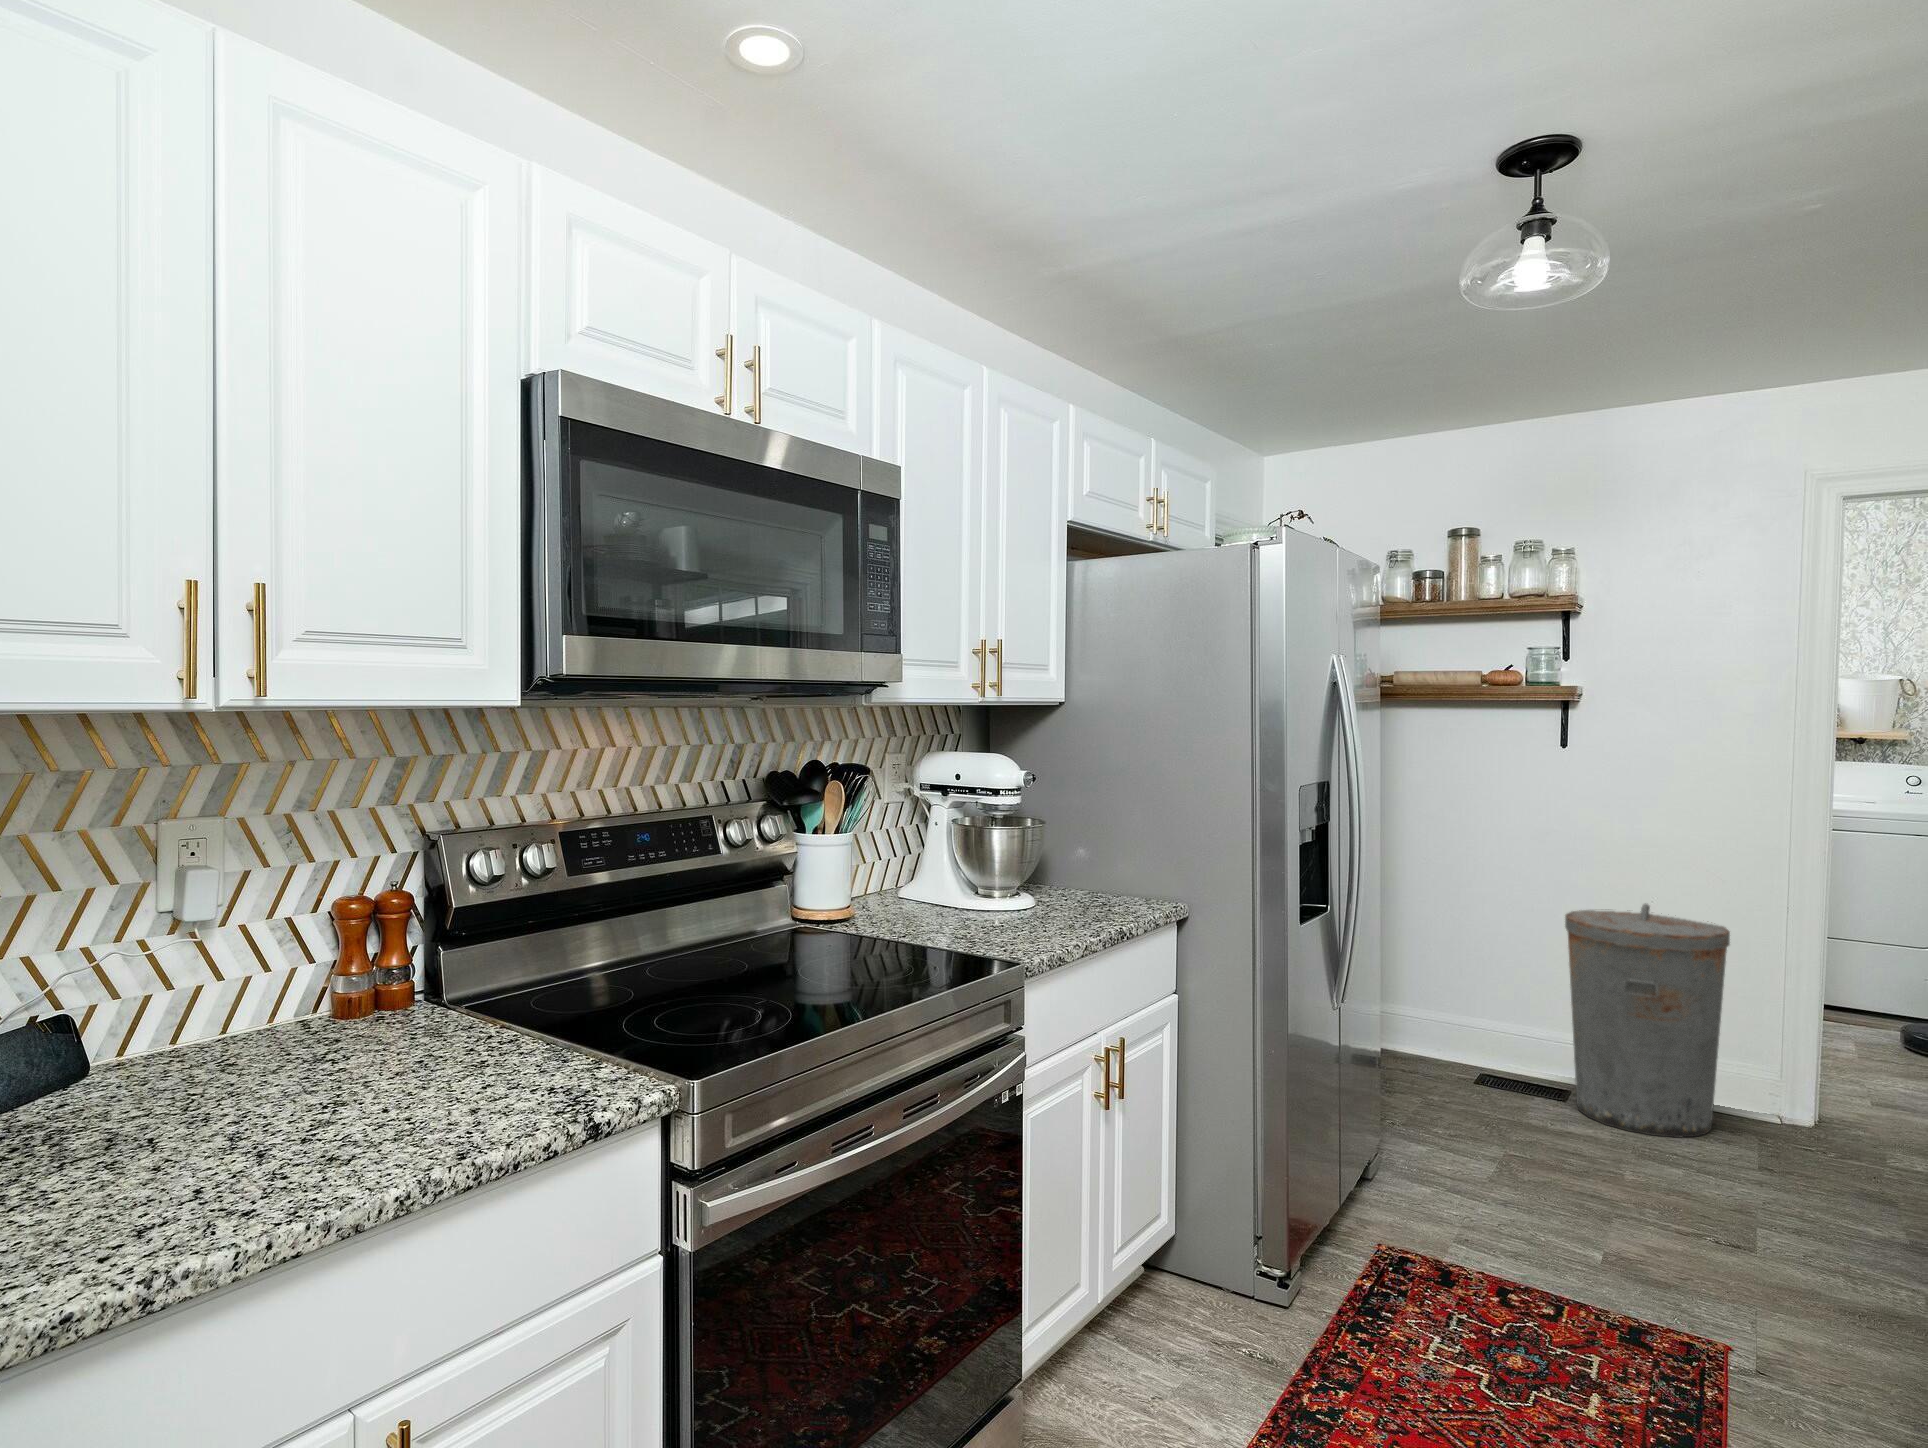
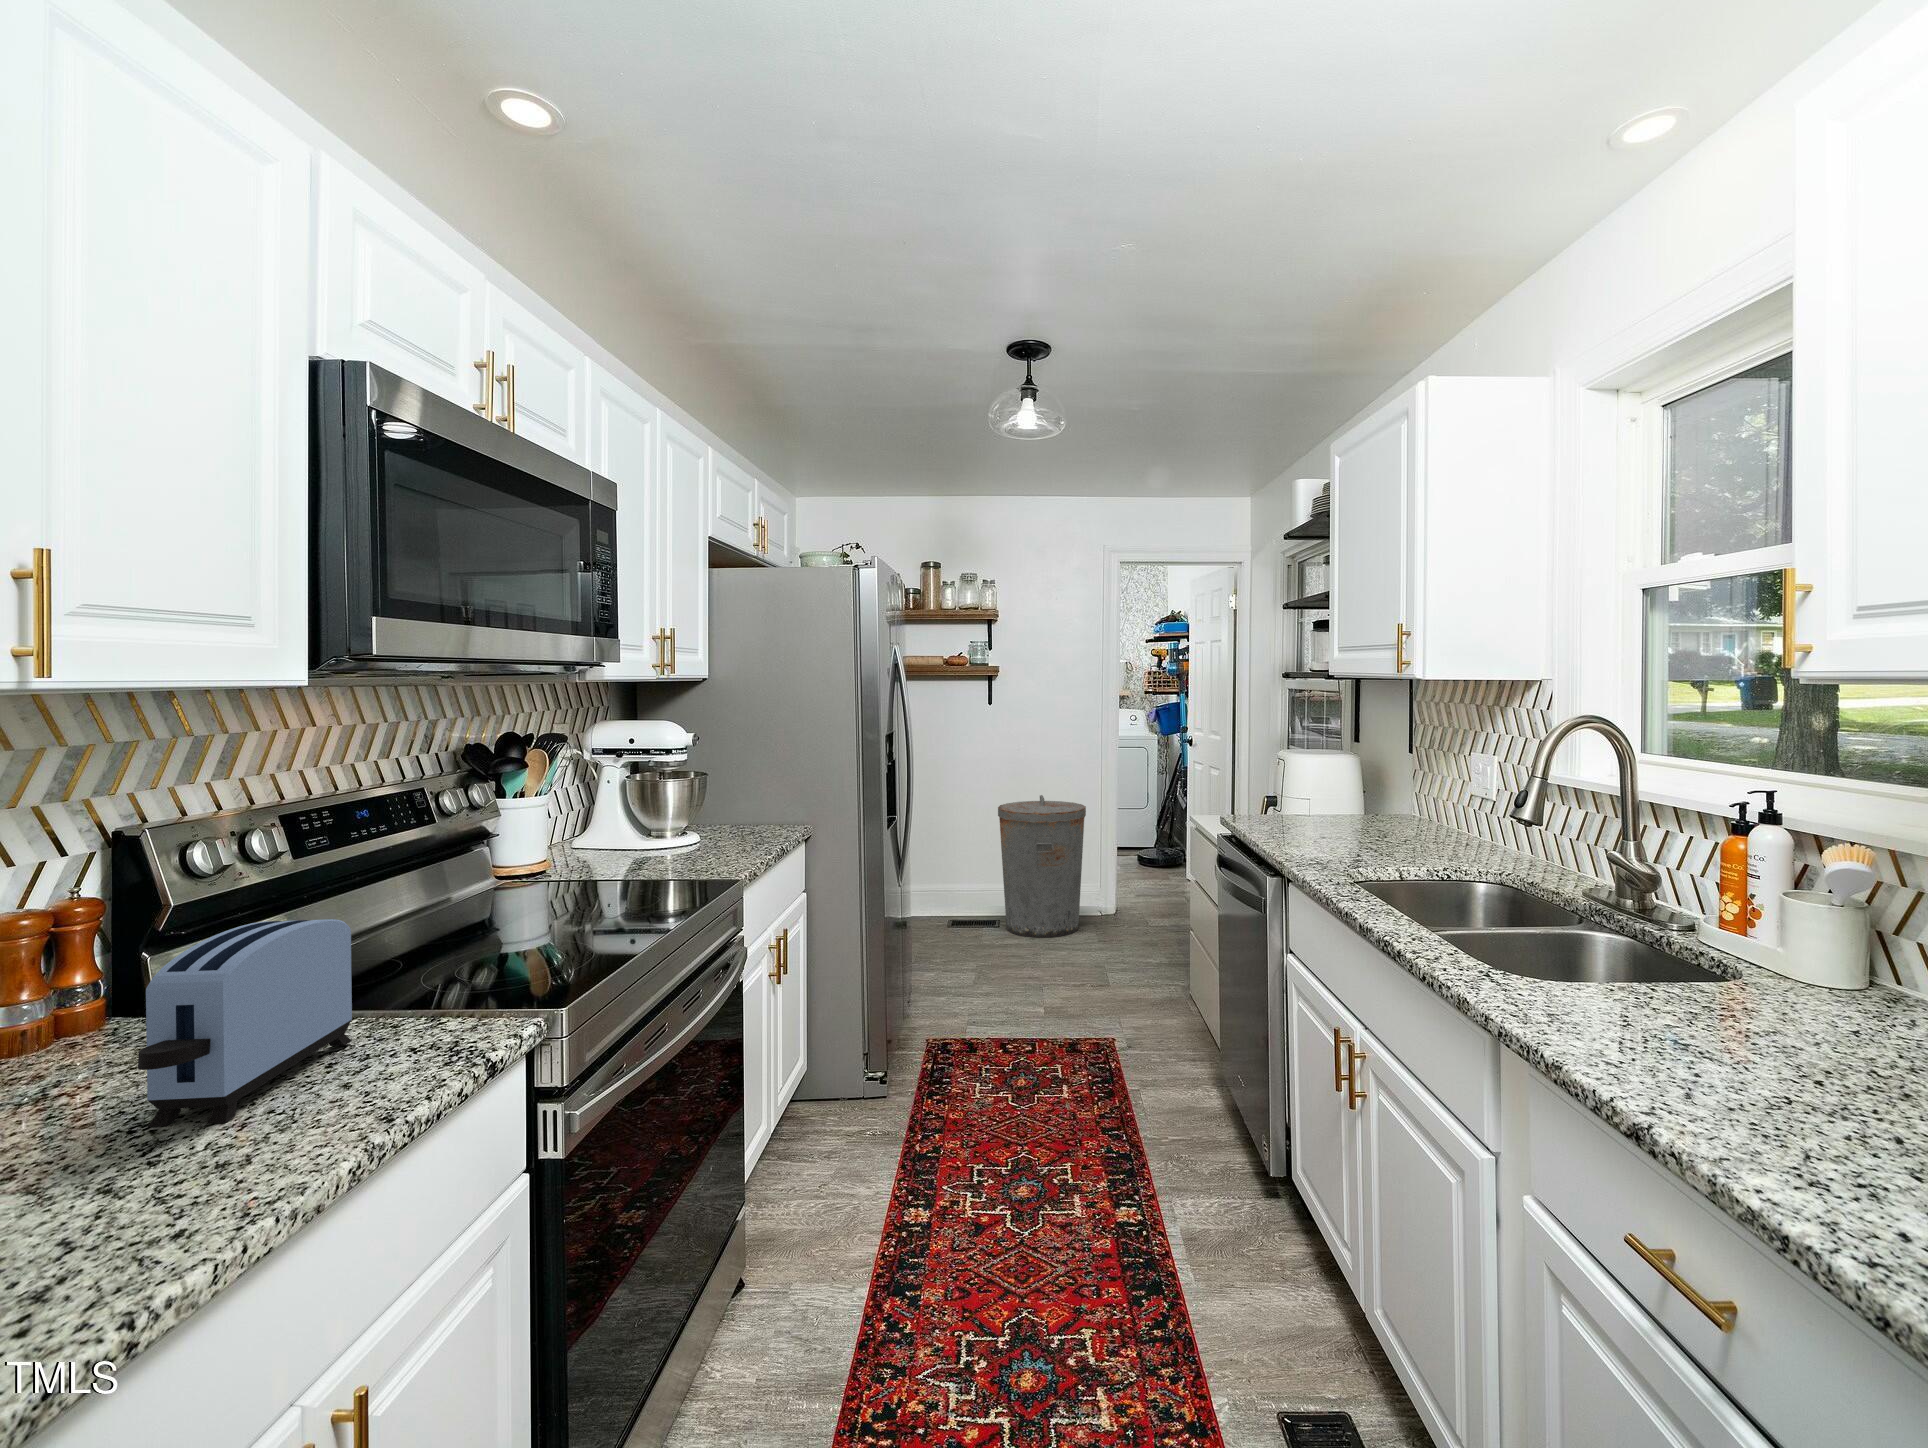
toaster: none [299,937,528,1124] -> present [138,919,352,1127]

